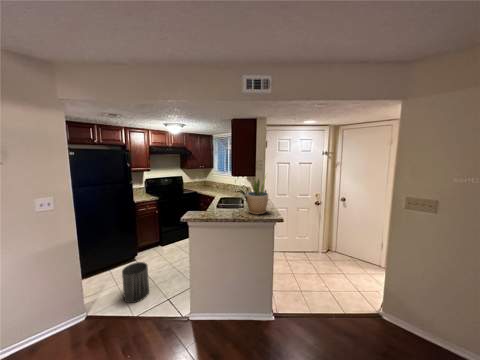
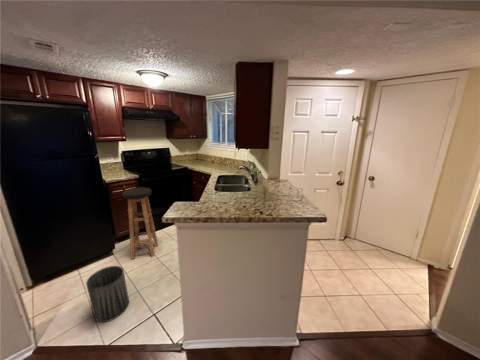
potted plant: present [247,176,268,214] -> none [265,144,300,207]
bar stool: none [147,206,171,264] -> present [122,187,158,259]

